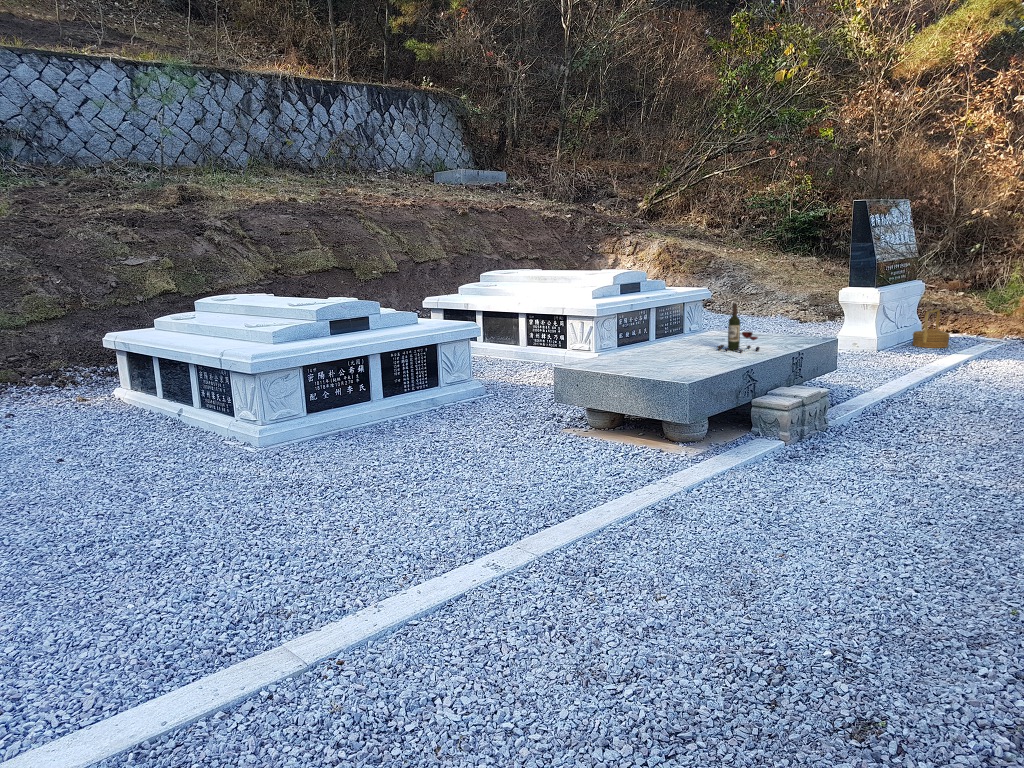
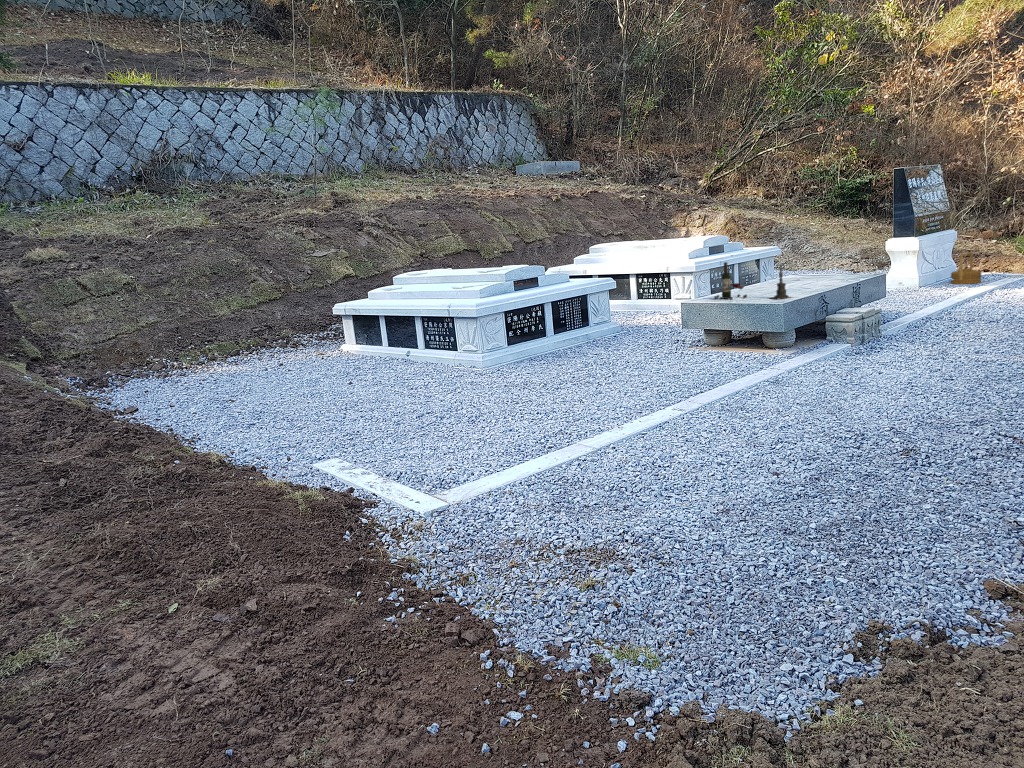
wine bottle: present [718,304,760,353] -> present [714,262,747,300]
candle holder: none [666,318,701,375] -> present [771,264,791,299]

